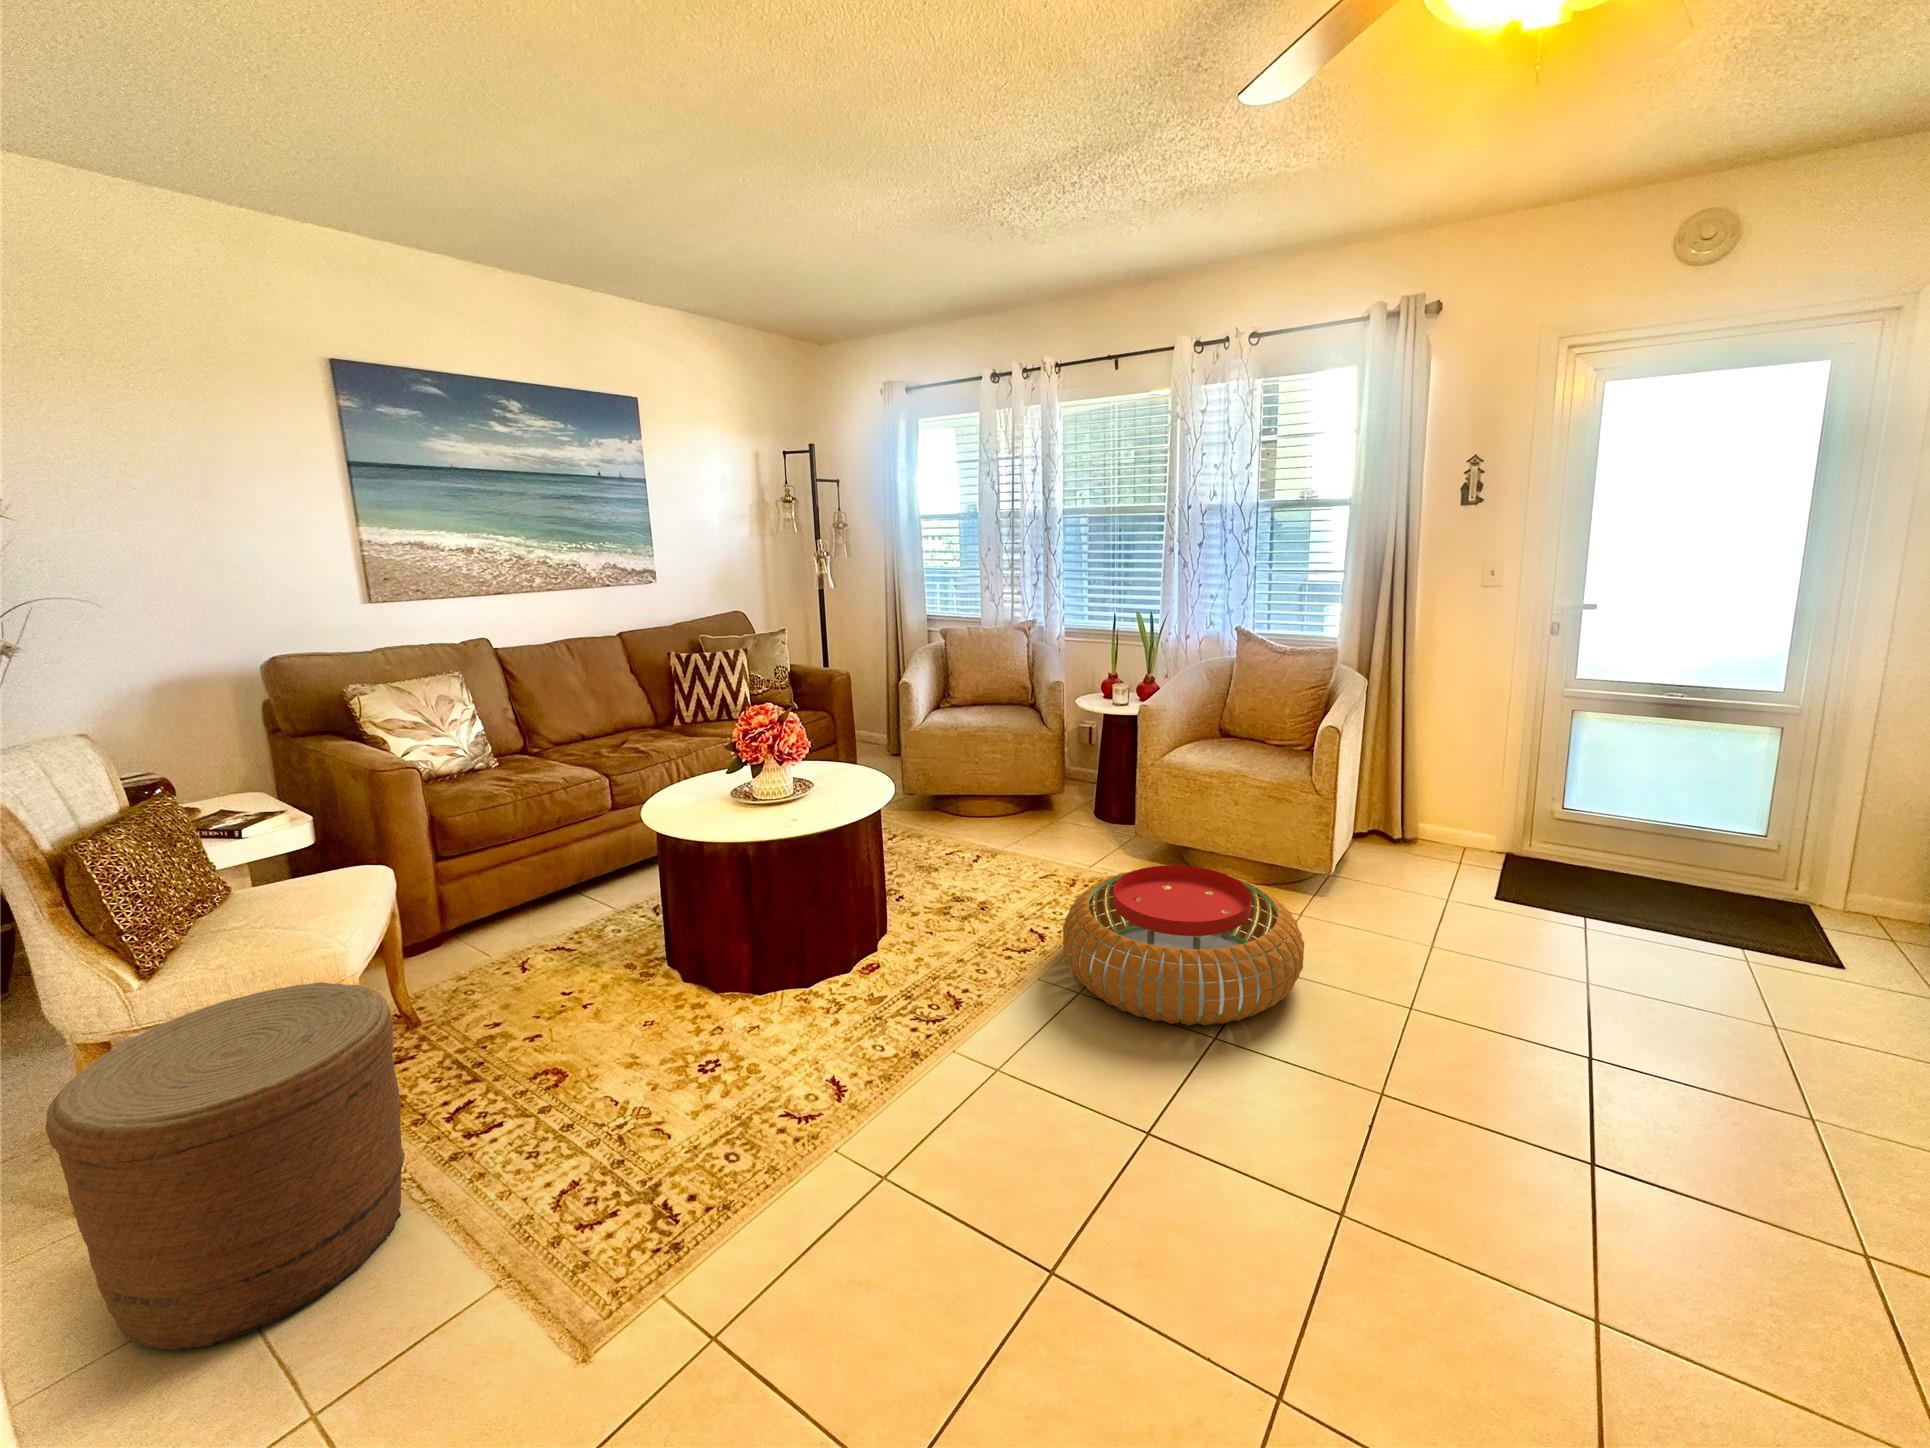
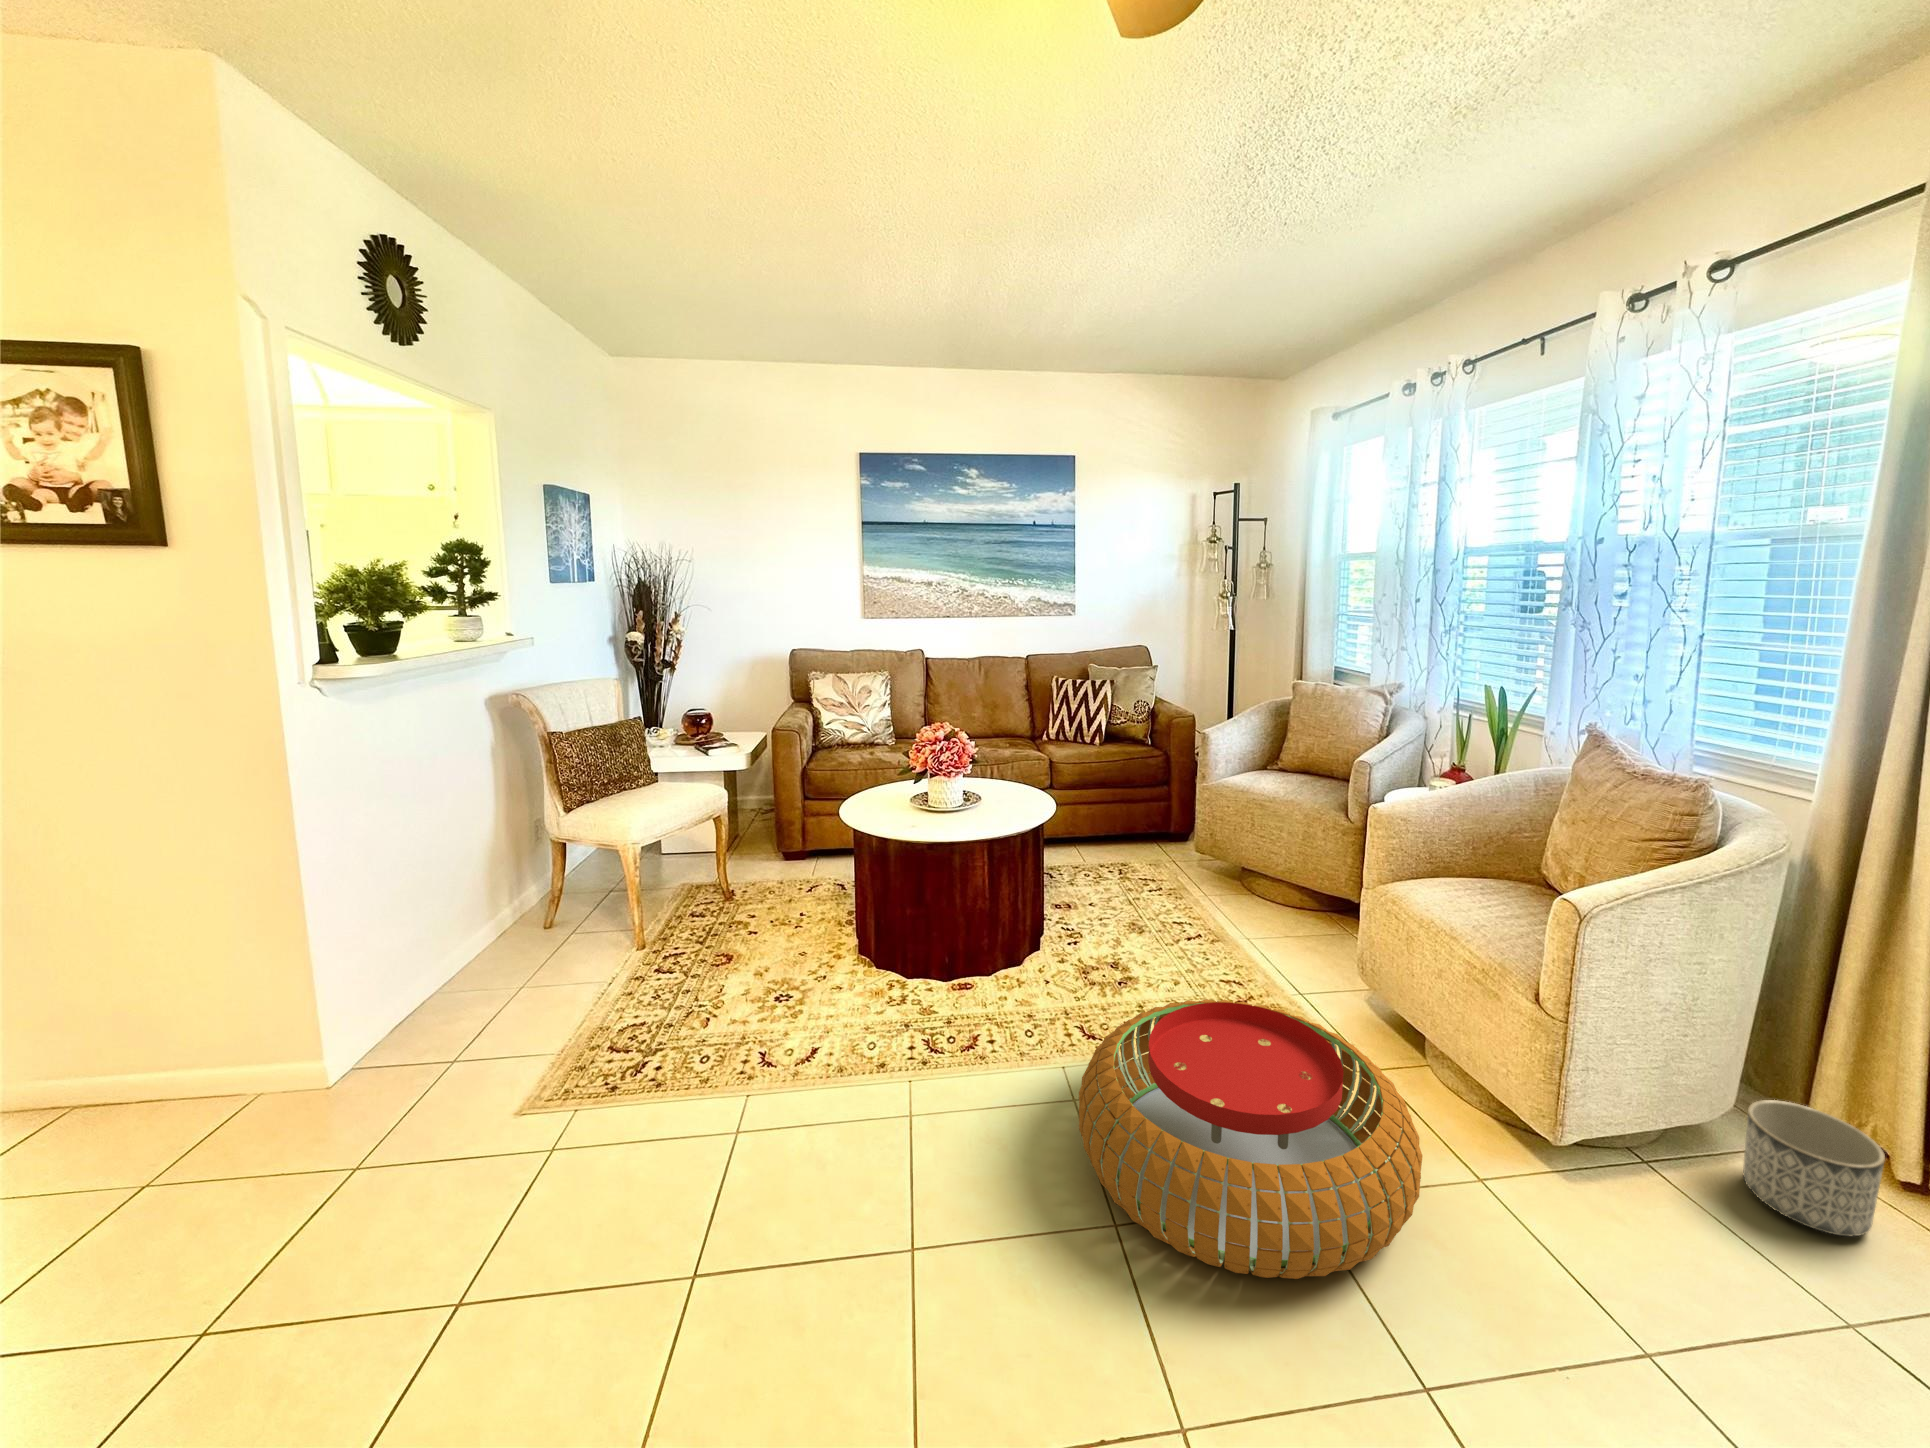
planter: none [1346,824,1402,879] -> present [1743,1100,1885,1236]
woven basket: present [45,982,405,1349] -> none [401,839,589,1034]

